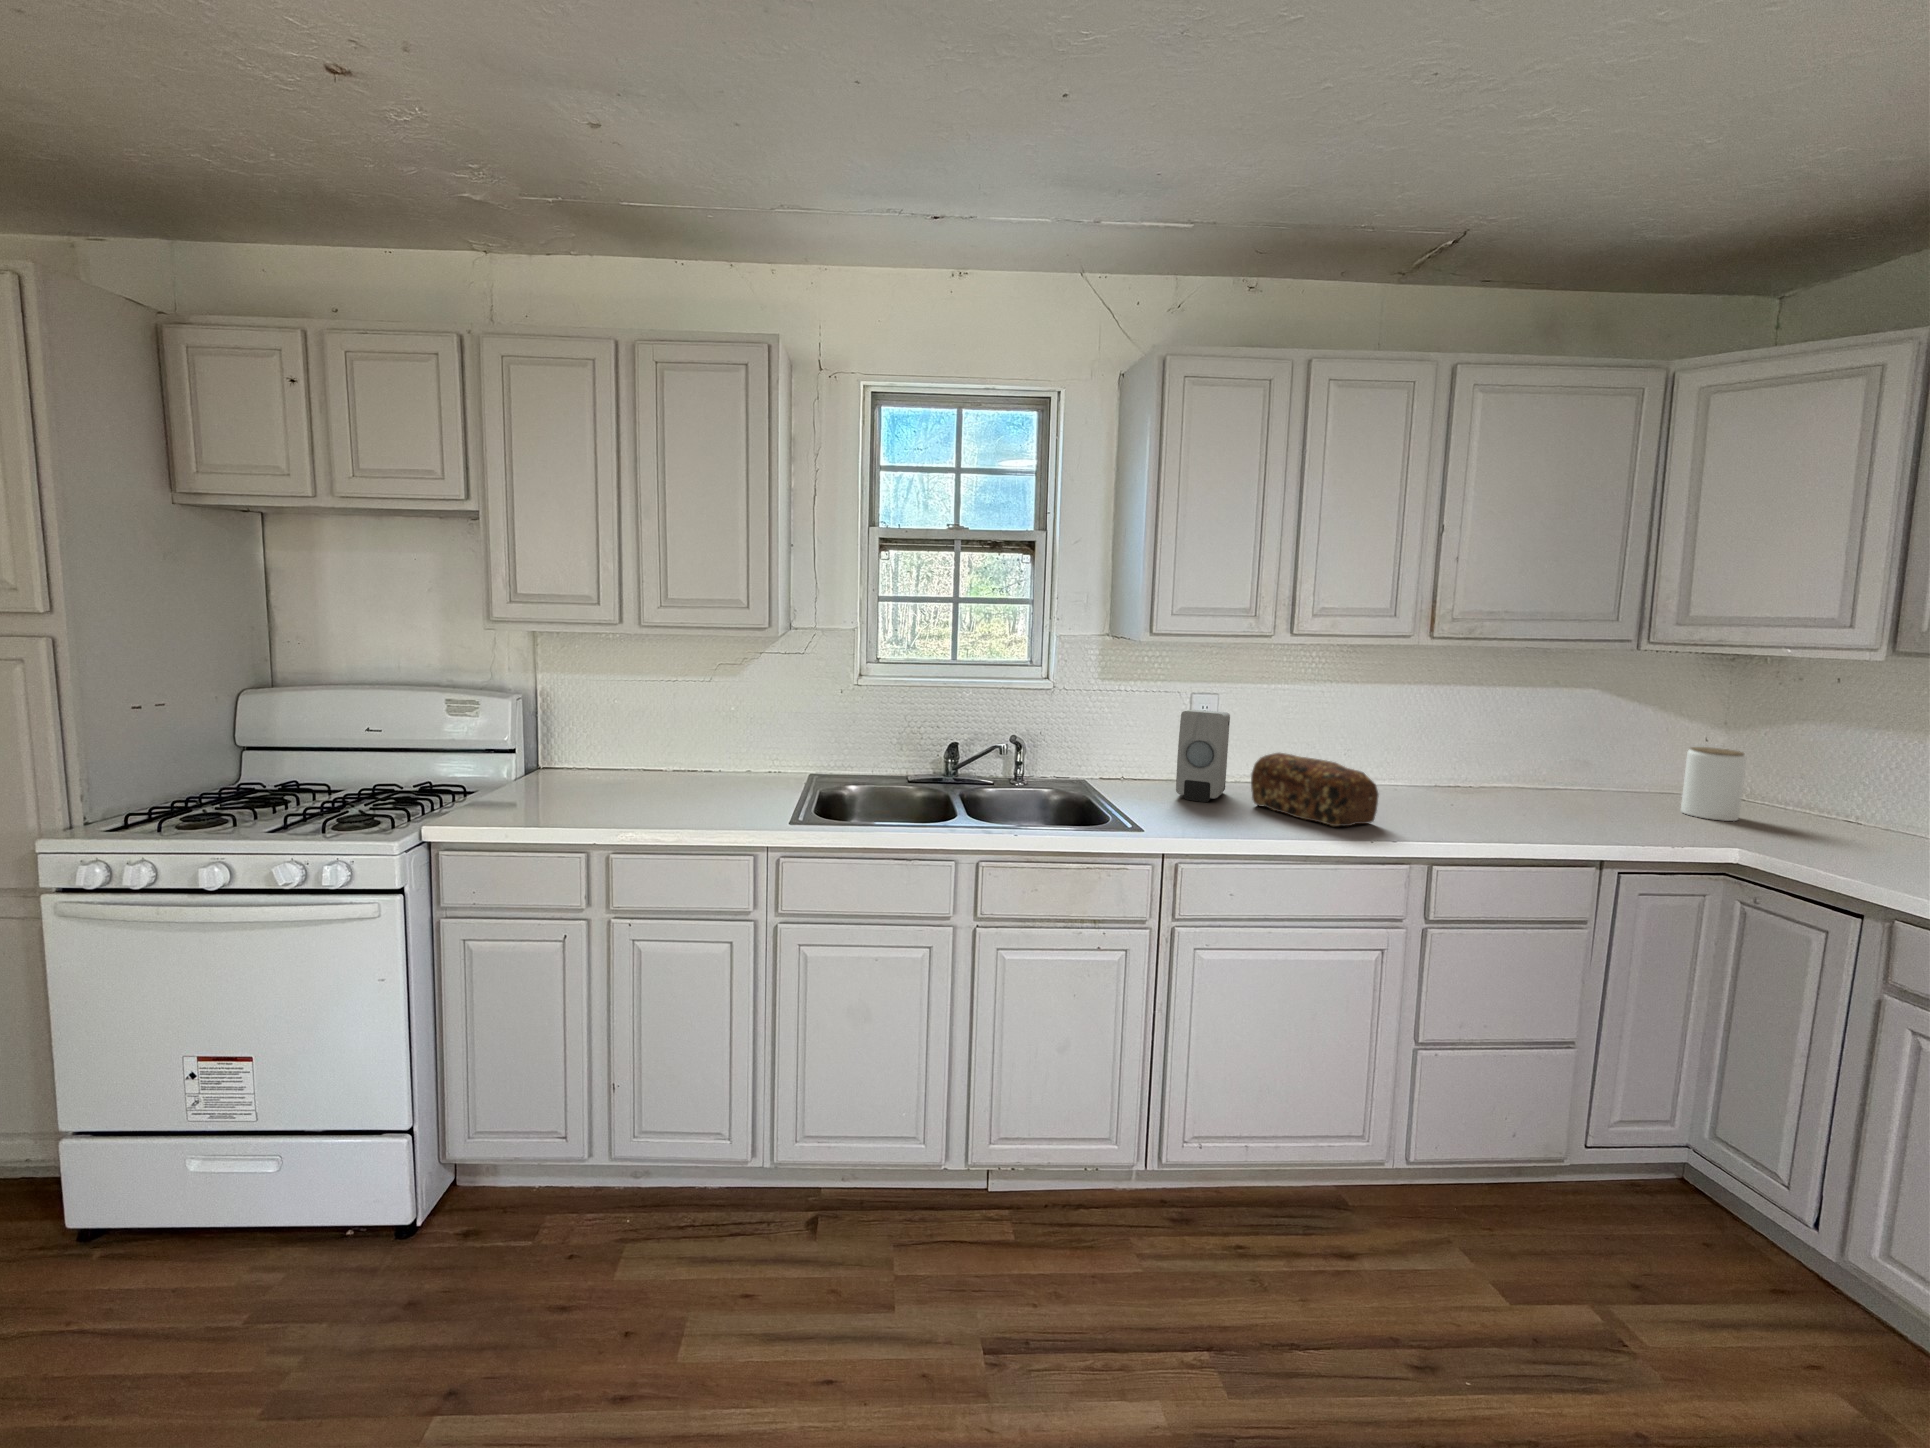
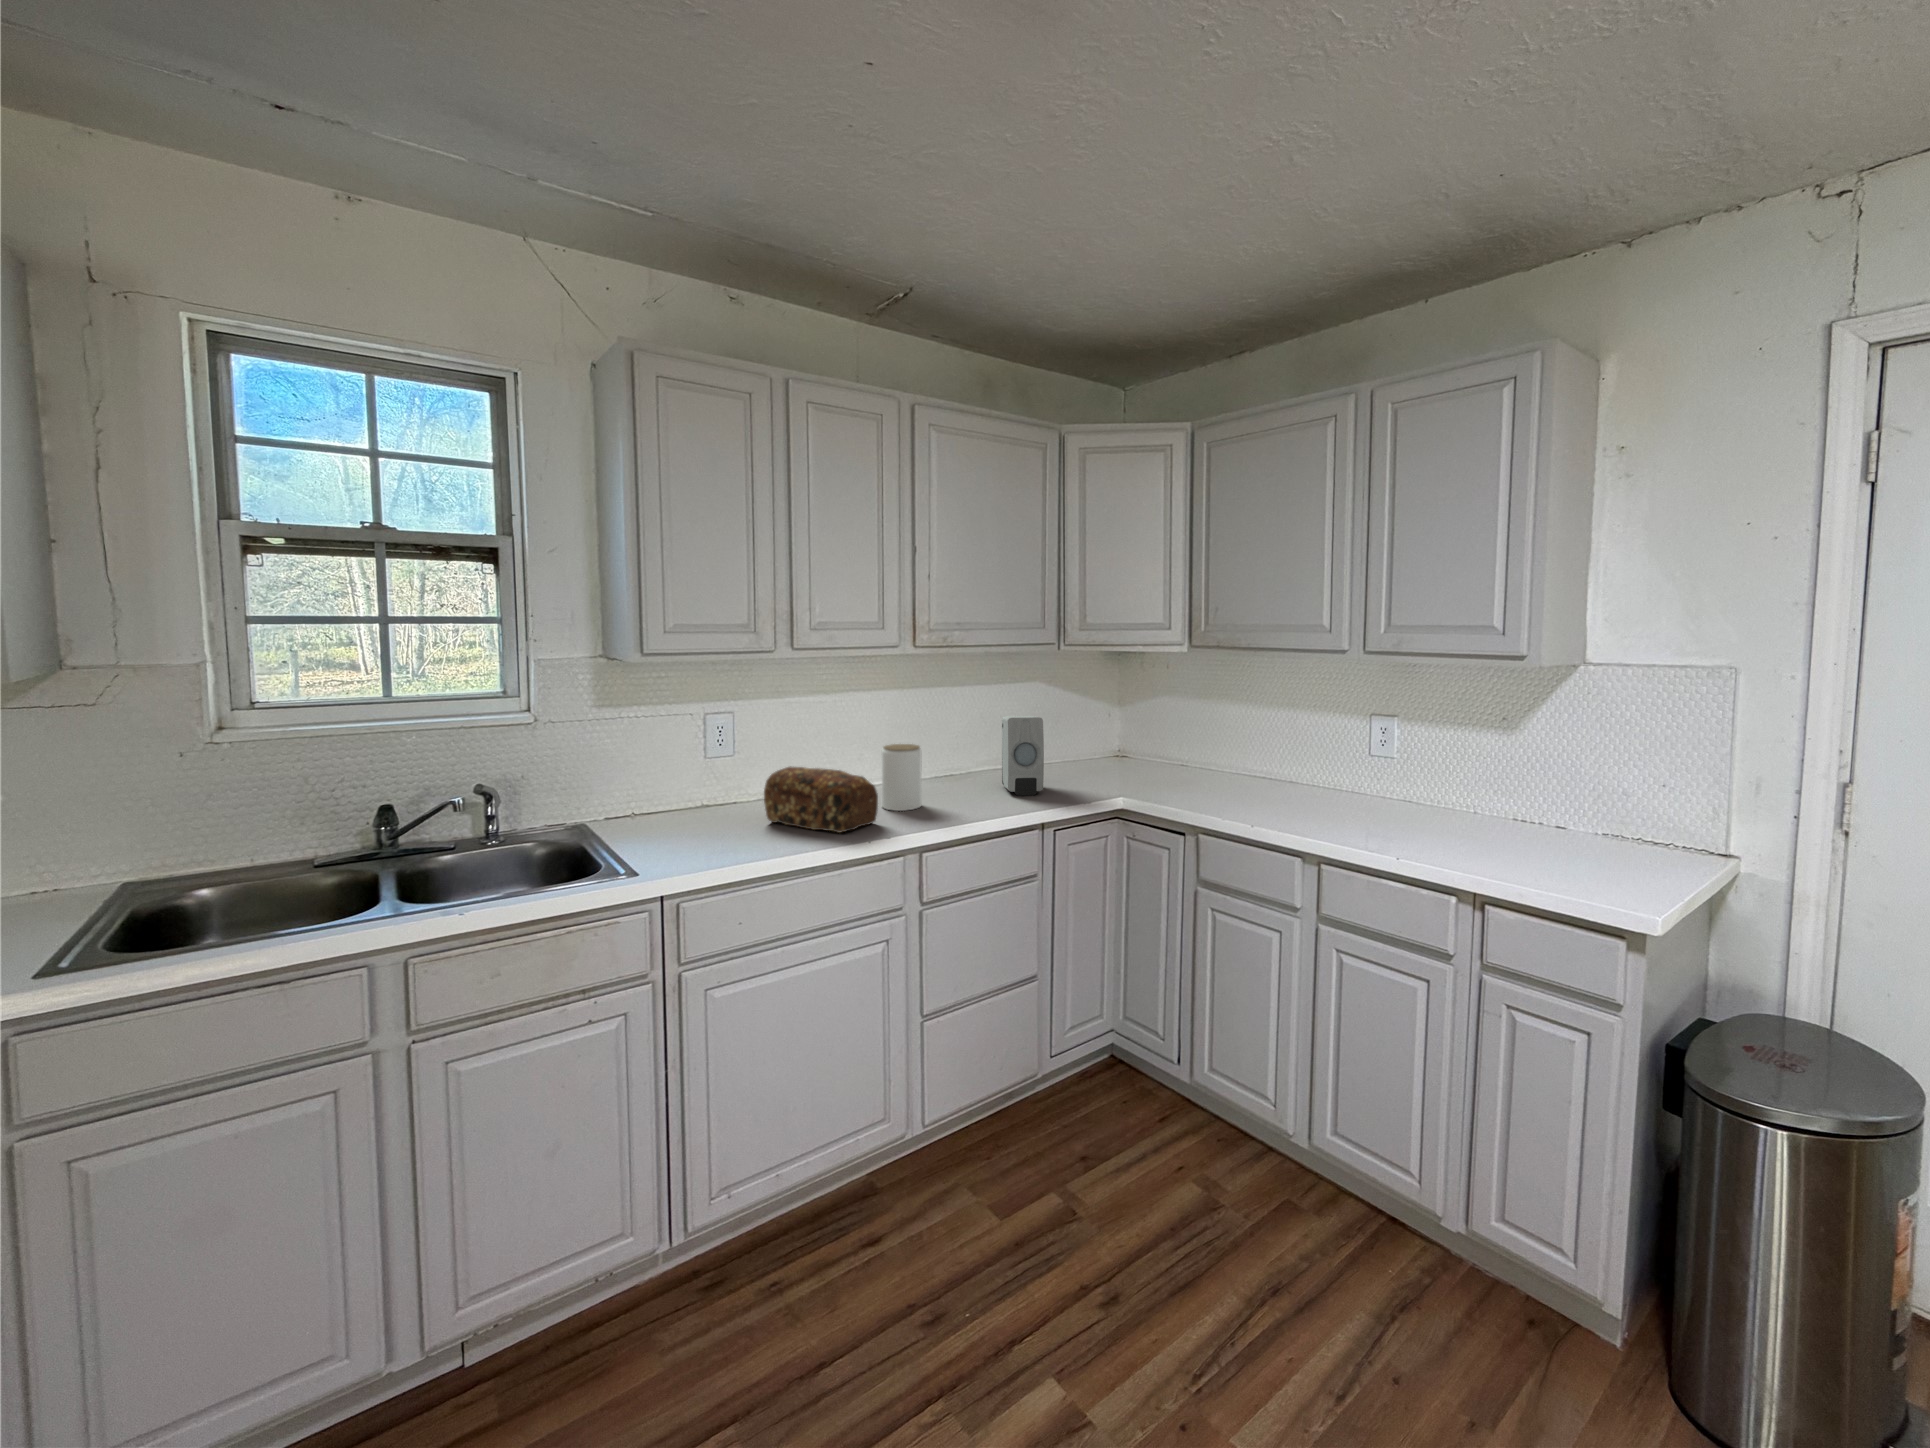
soap dispenser: present [1176,710,1230,802] -> present [1002,716,1044,796]
jar: present [1681,747,1746,821] -> present [882,744,922,811]

